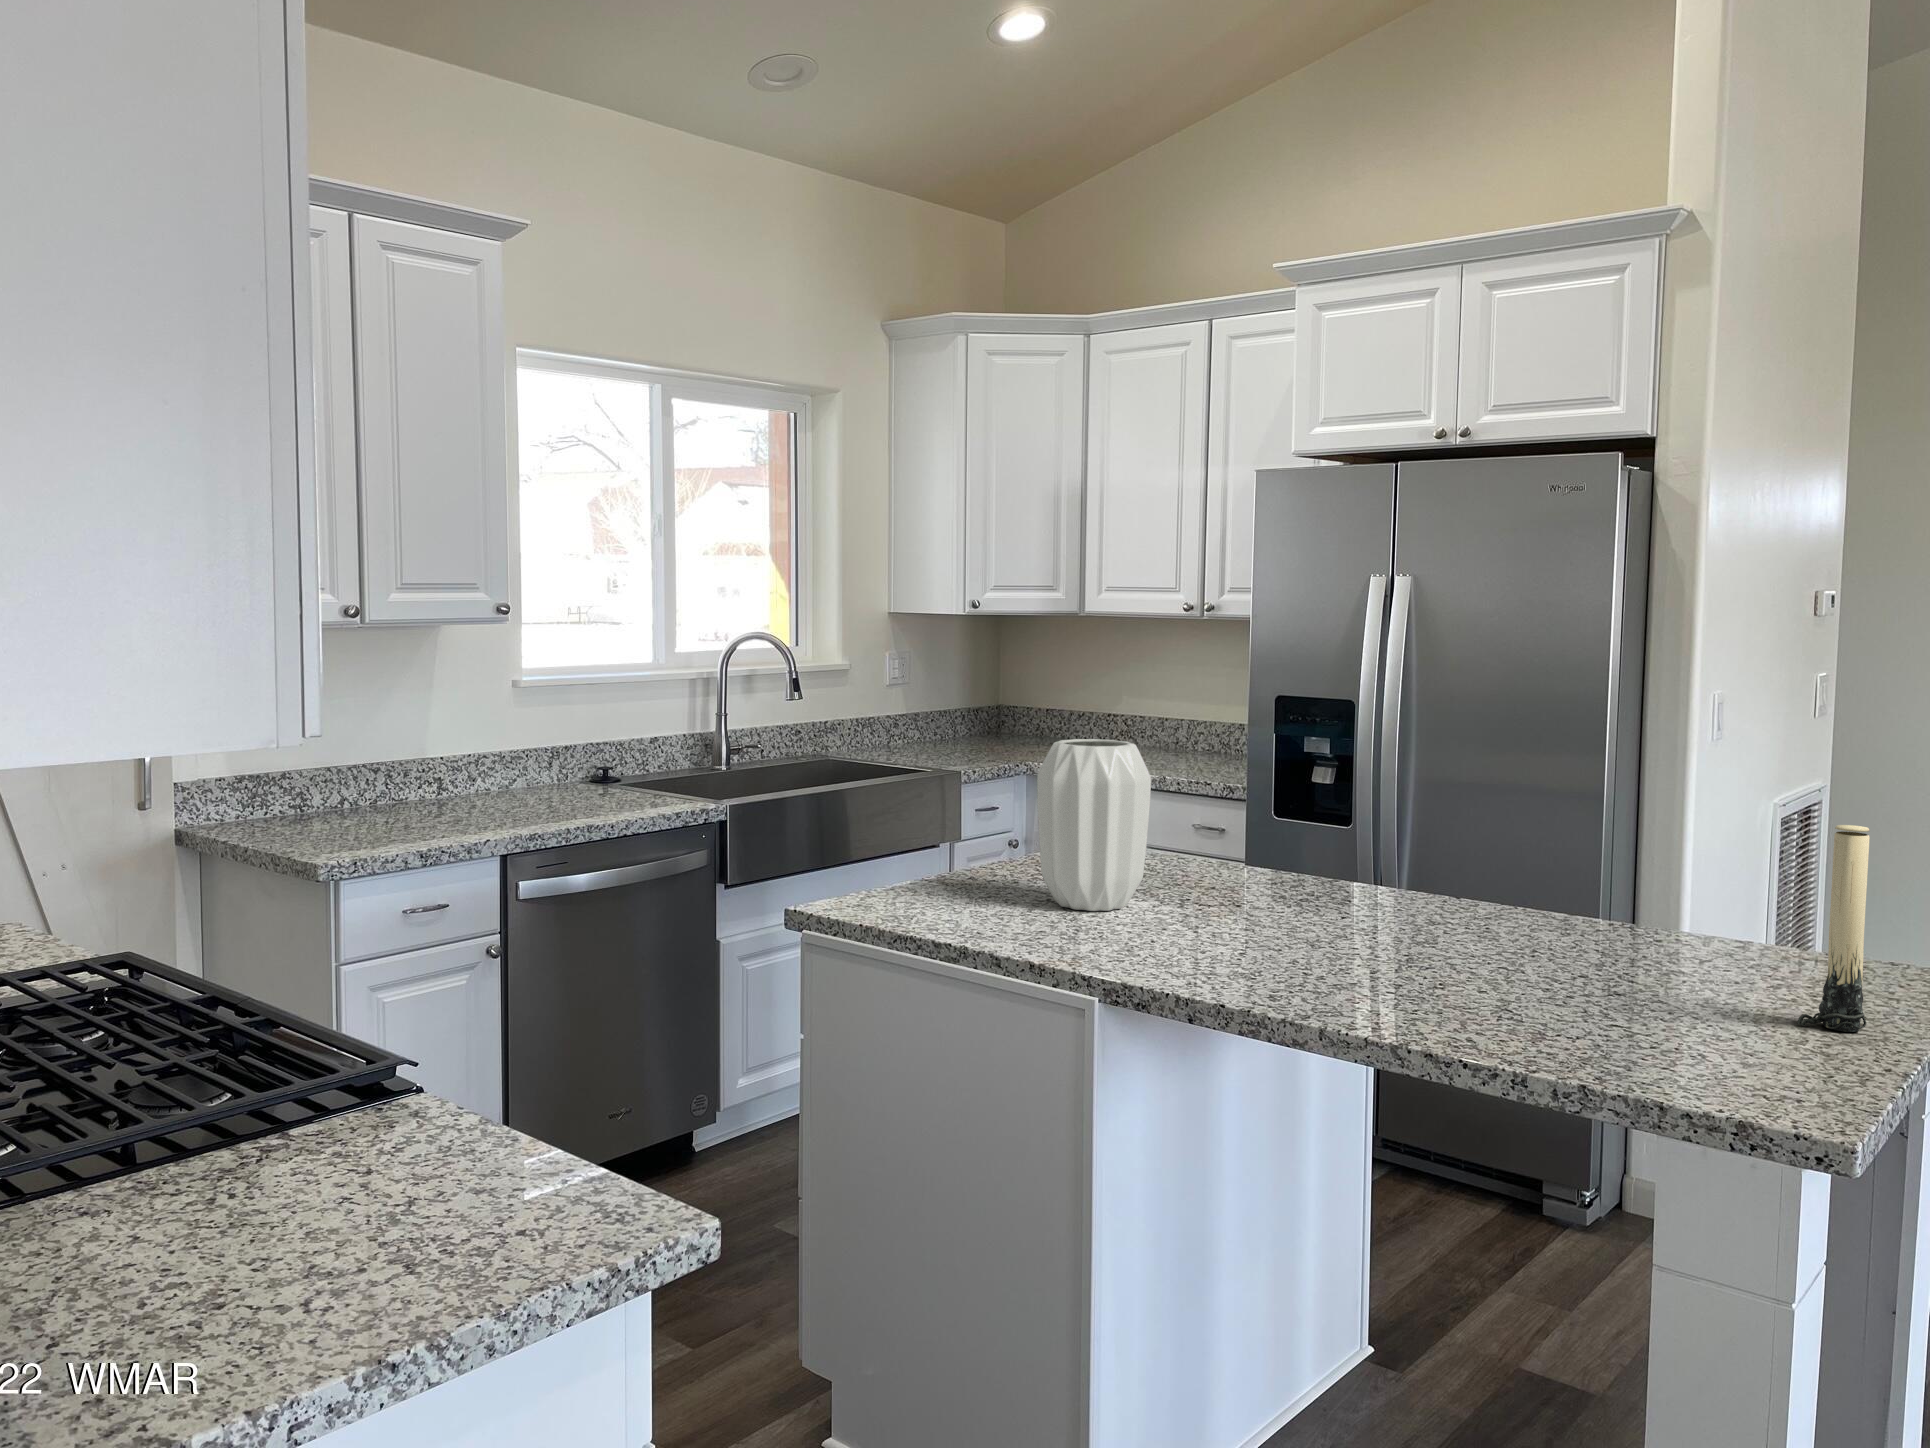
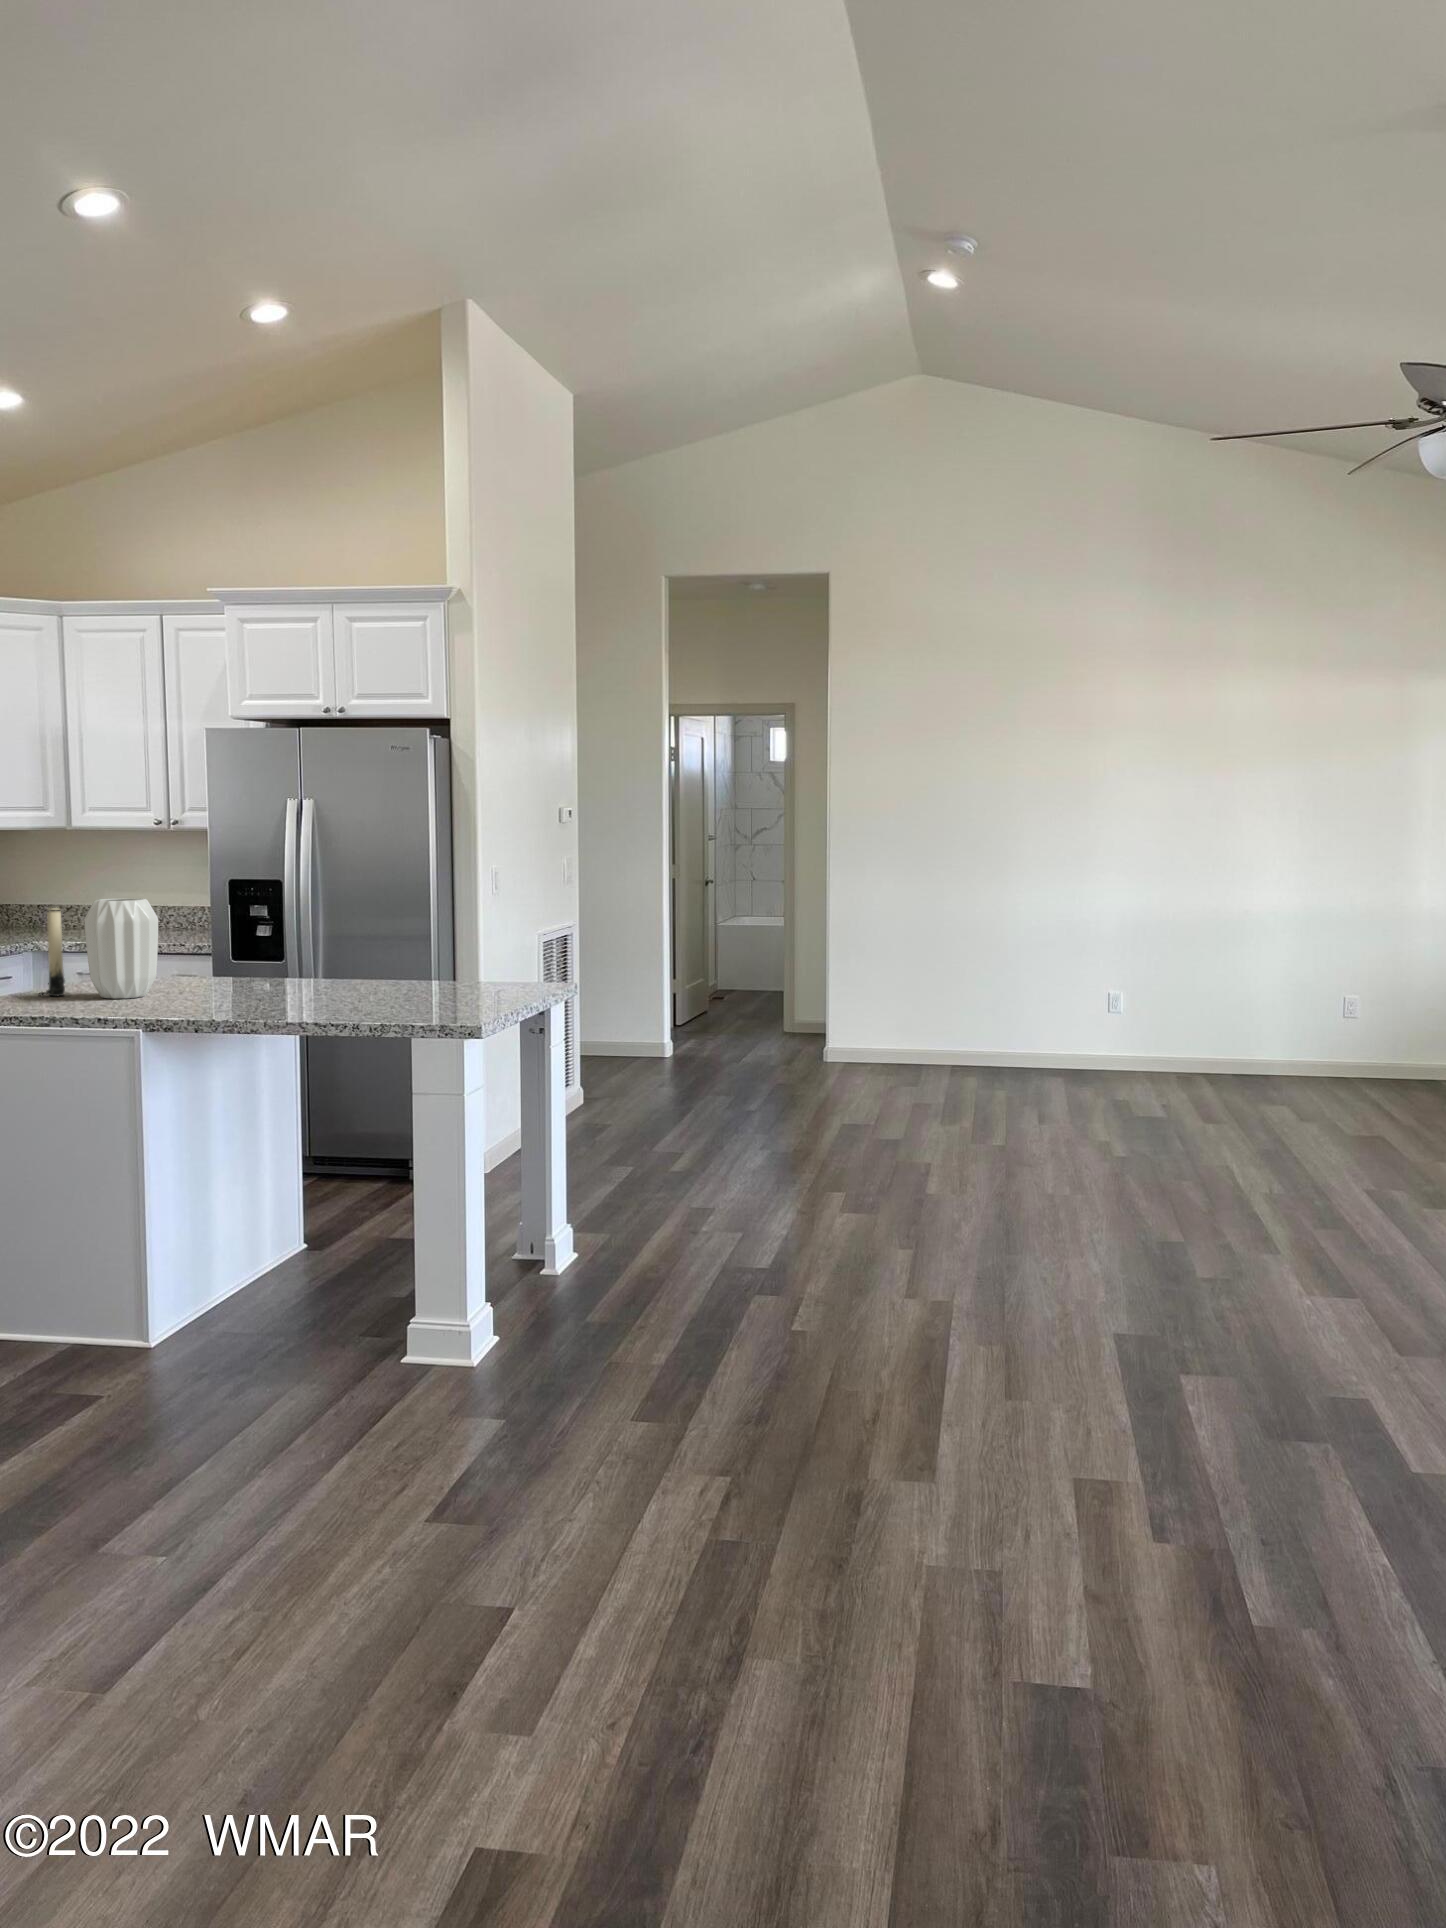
candle: present [1797,825,1870,1032] -> present [39,908,65,996]

